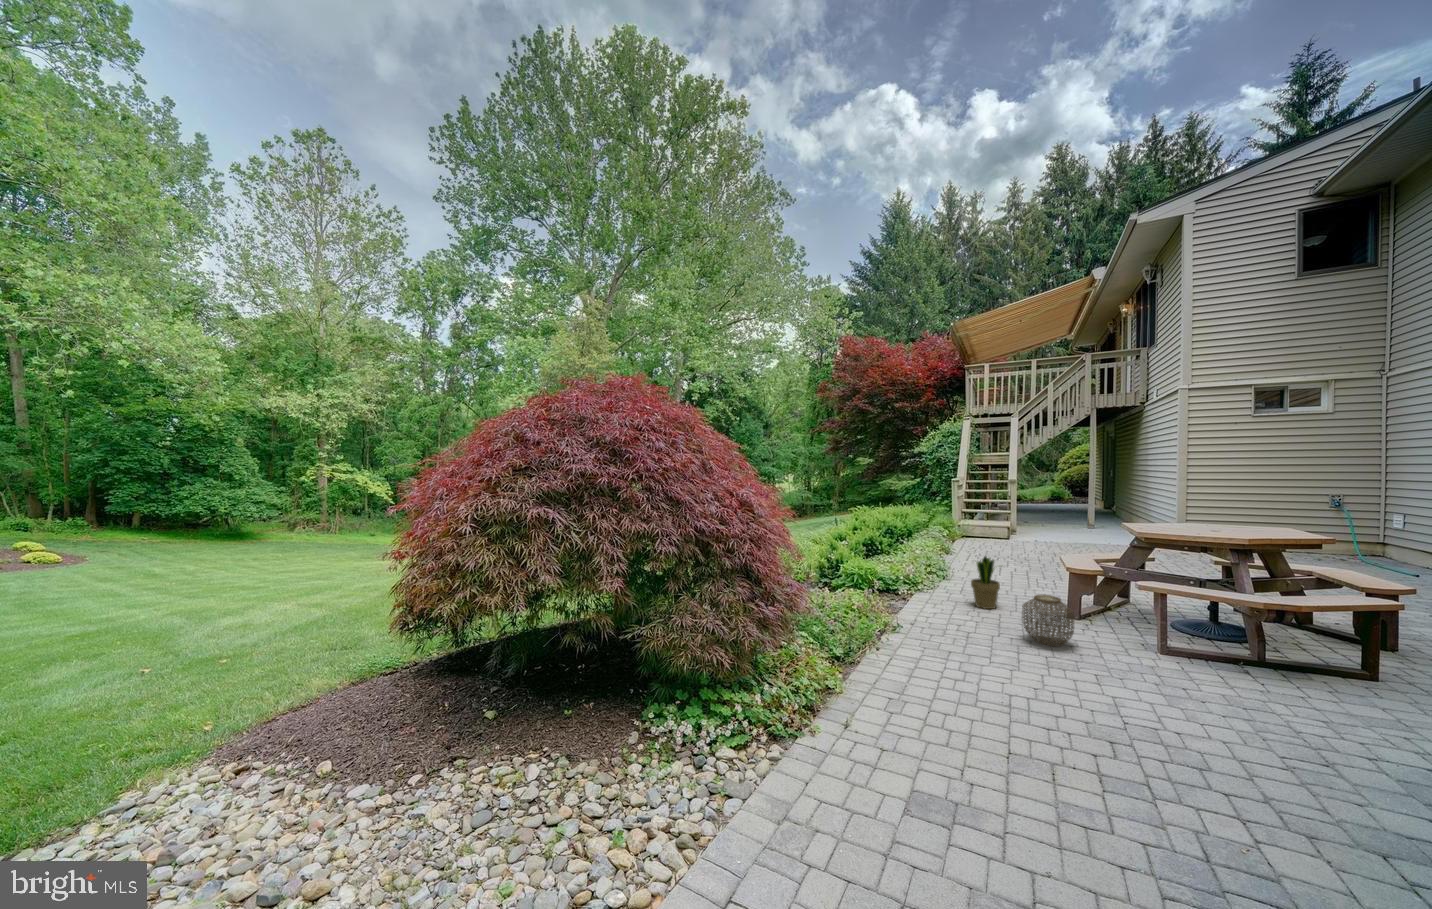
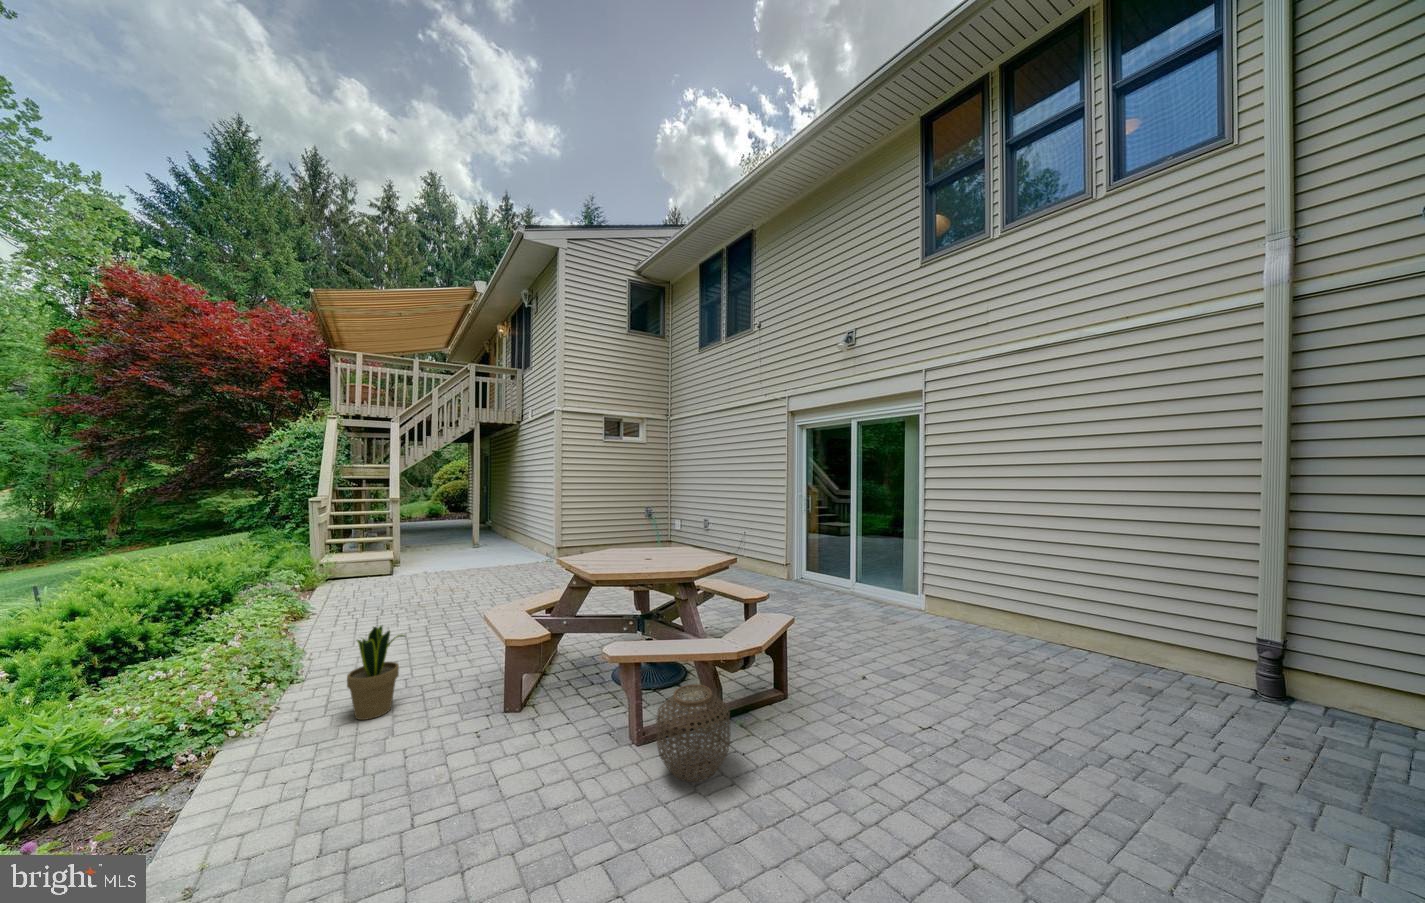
woven basket: present [1022,595,1074,647] -> present [656,684,730,782]

